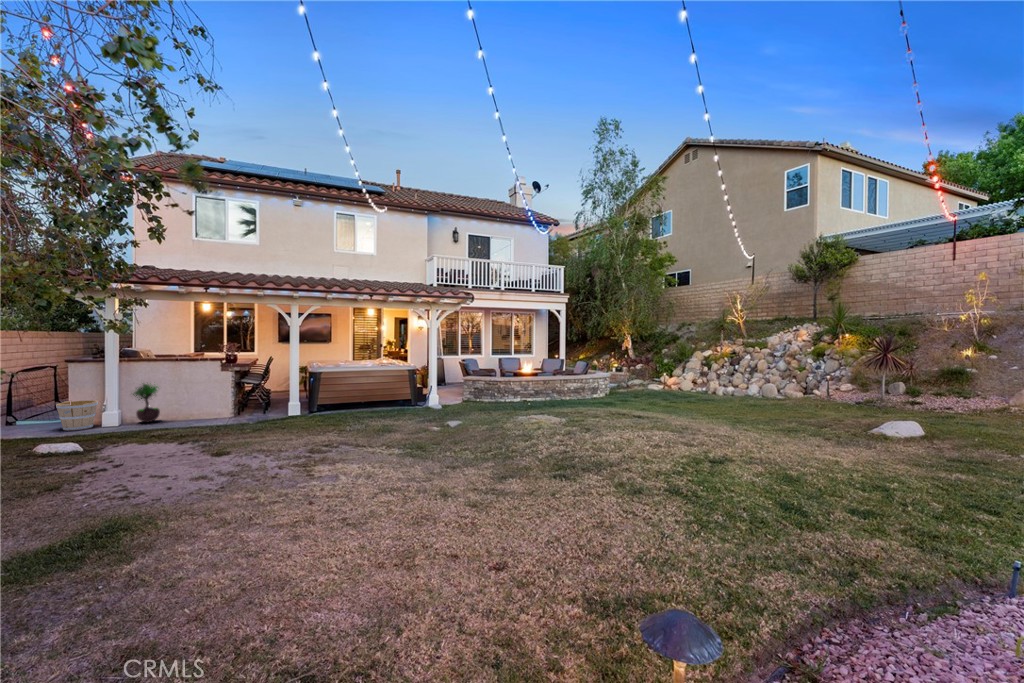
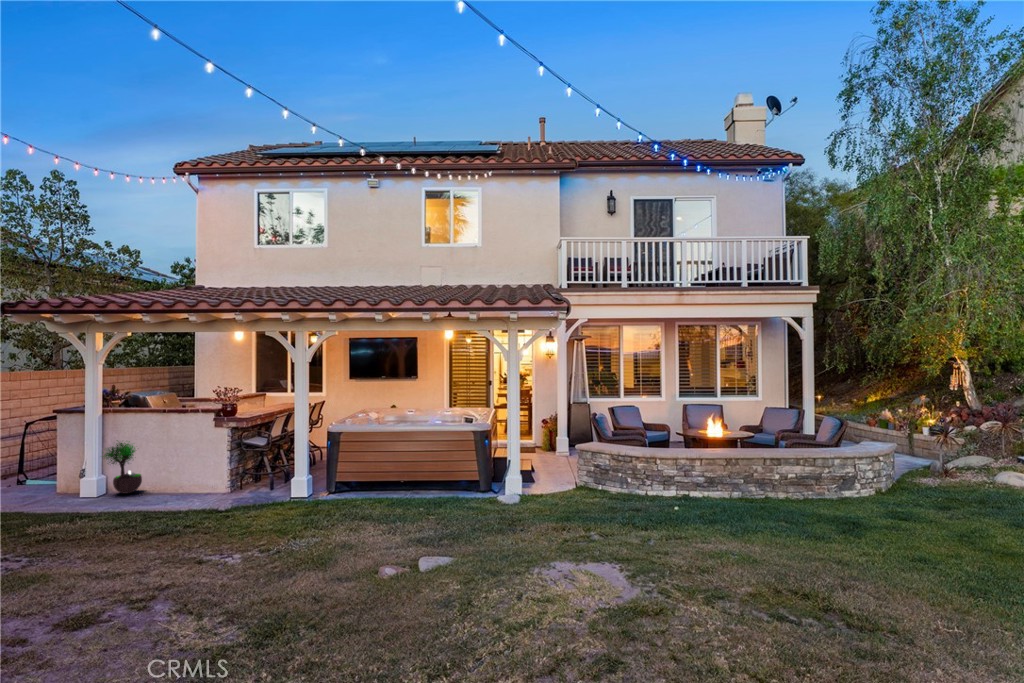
wooden bucket: present [56,400,98,431] -> none [28,460,77,500]

